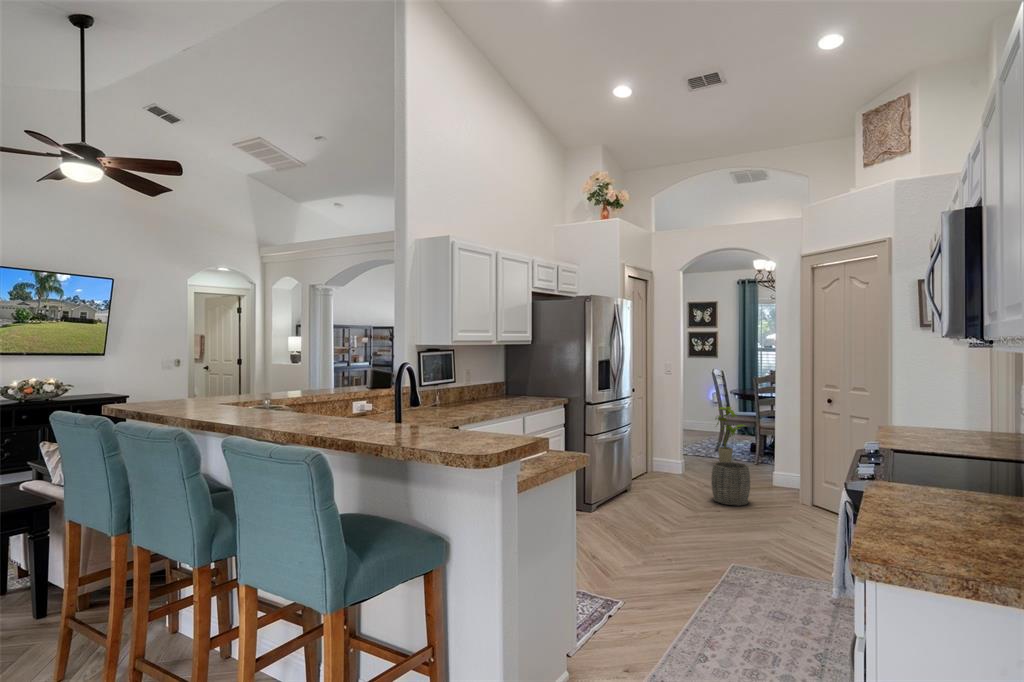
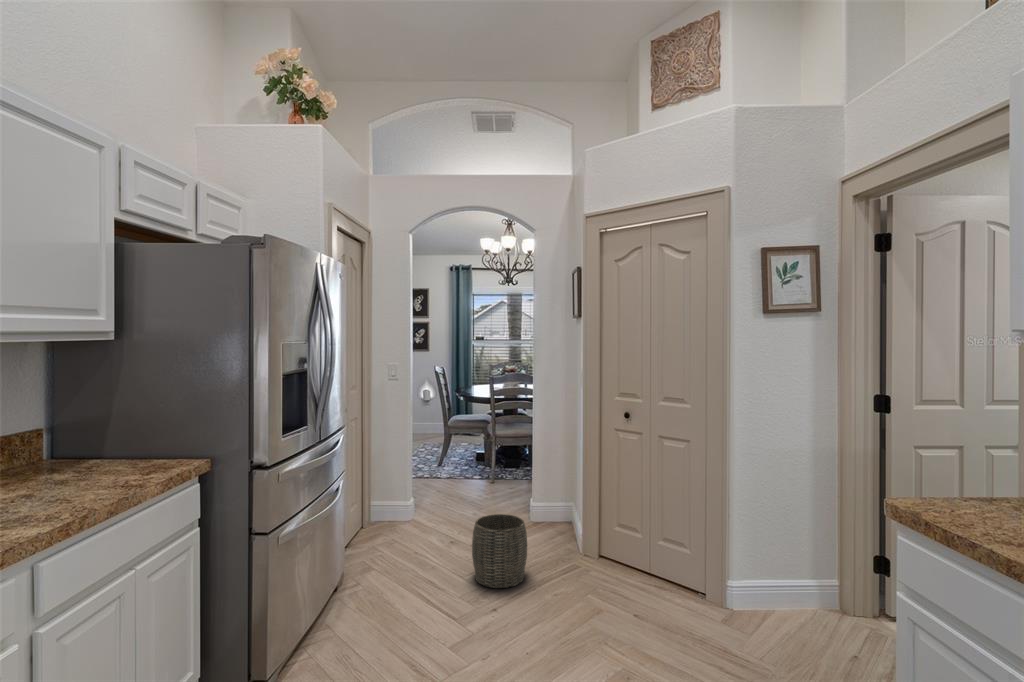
house plant: present [716,407,745,462] -> none [447,419,488,498]

